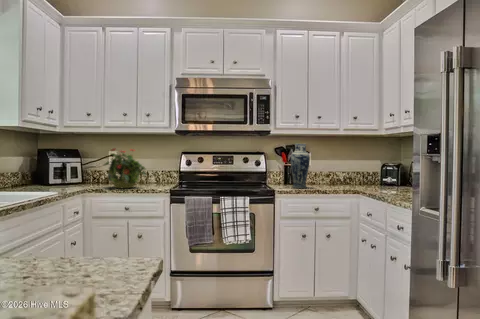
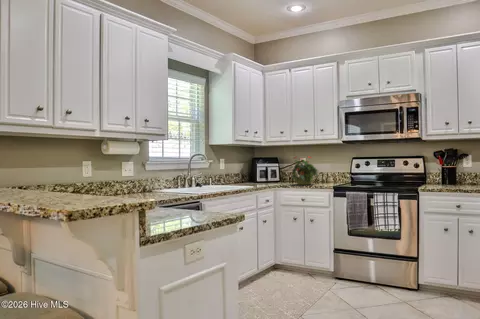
vase: present [291,144,310,188] -> none [441,147,460,187]

